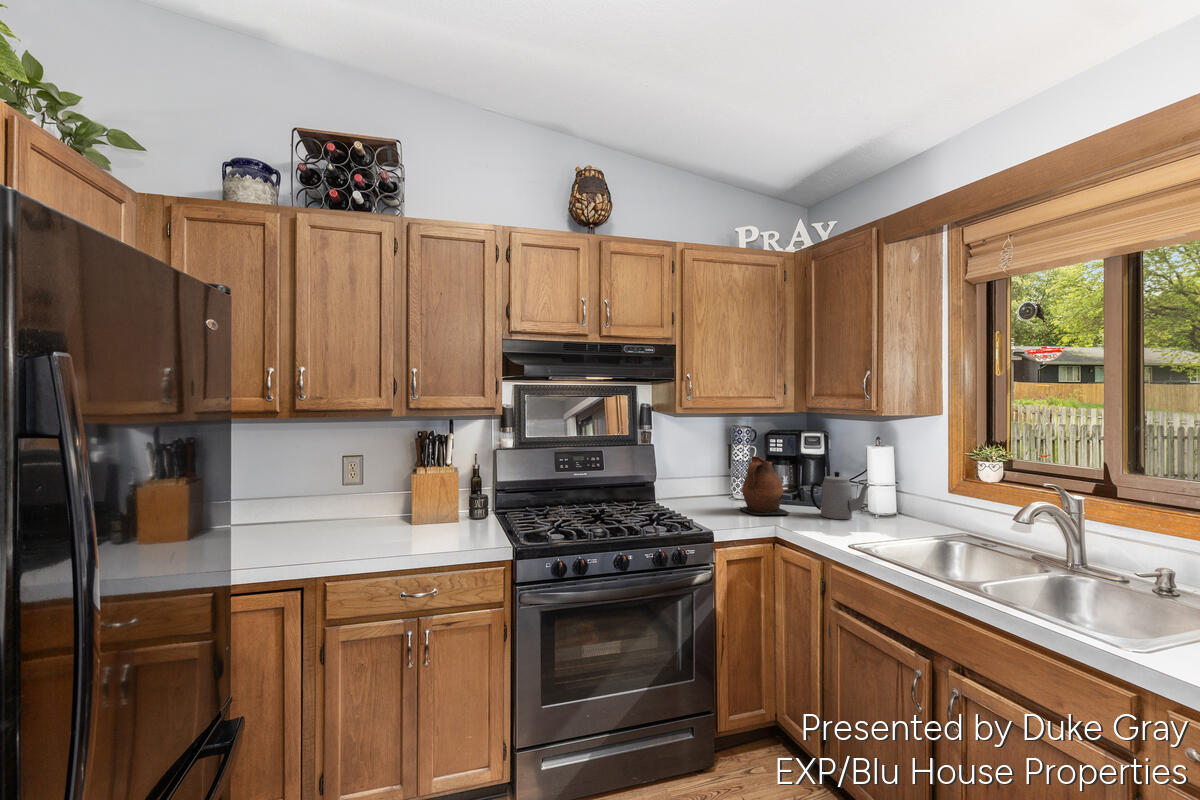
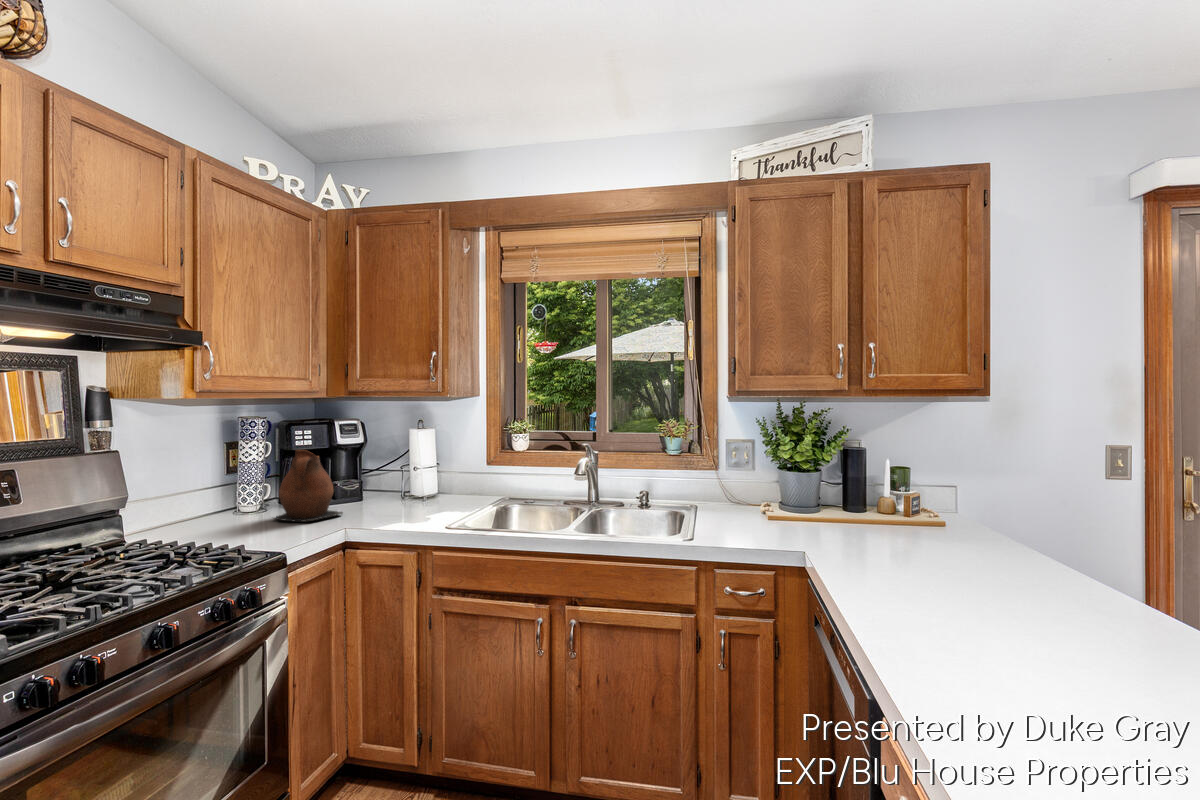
teapot: present [810,472,869,519] -> none [357,459,424,510]

